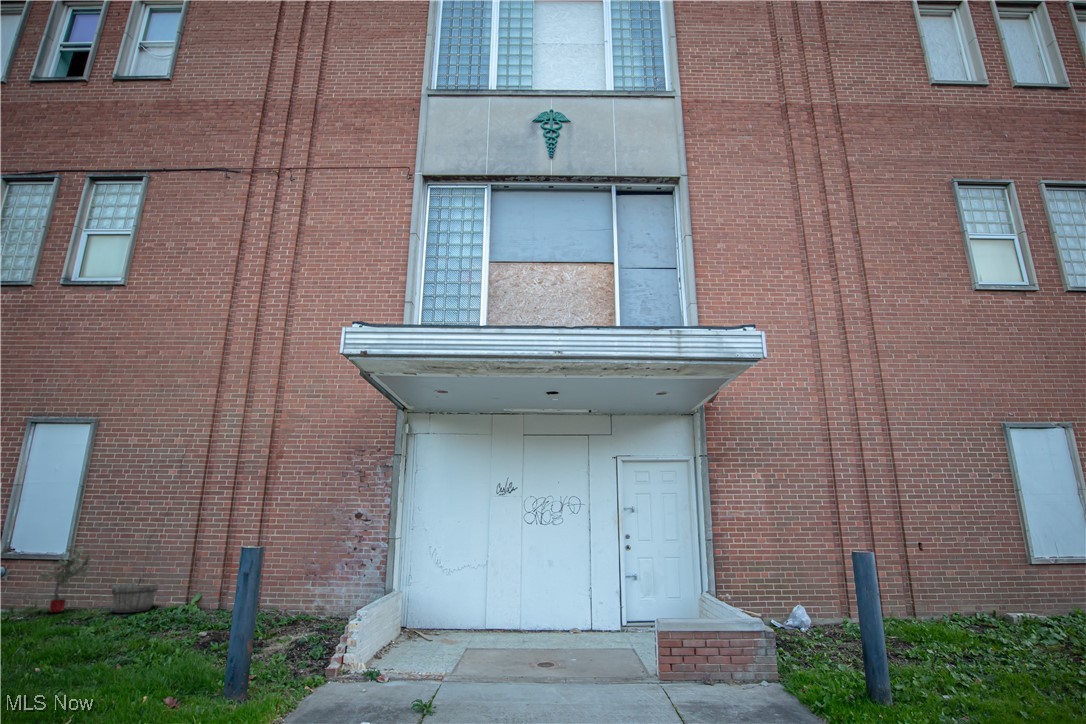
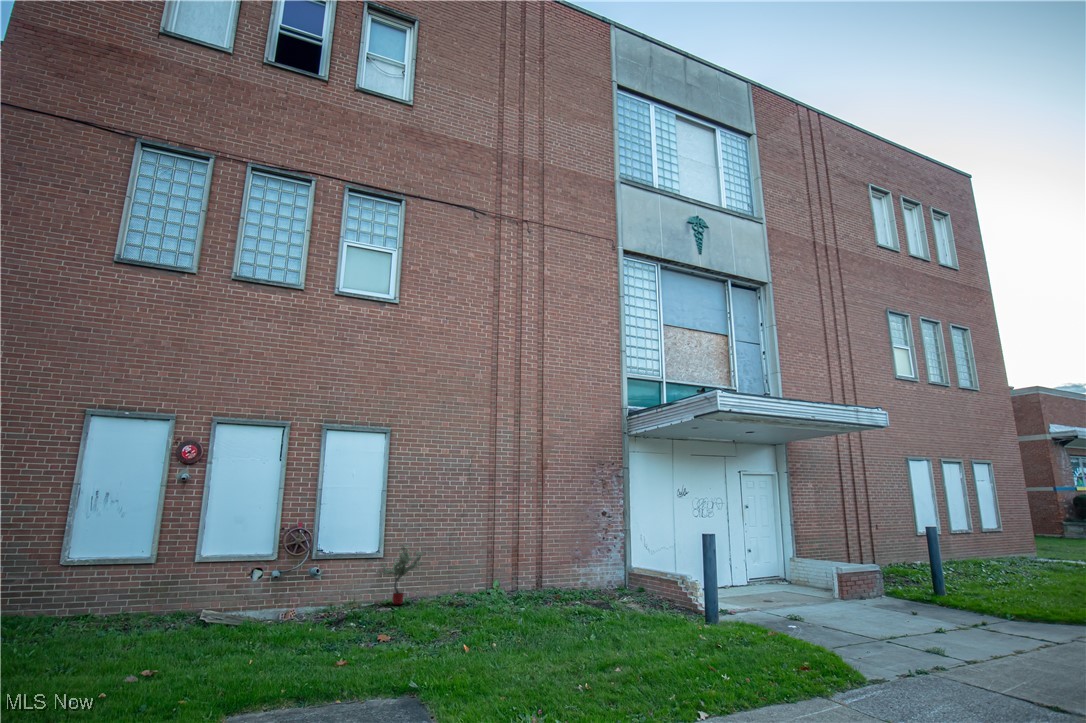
wooden bucket: present [112,578,159,613] -> none [445,568,479,600]

